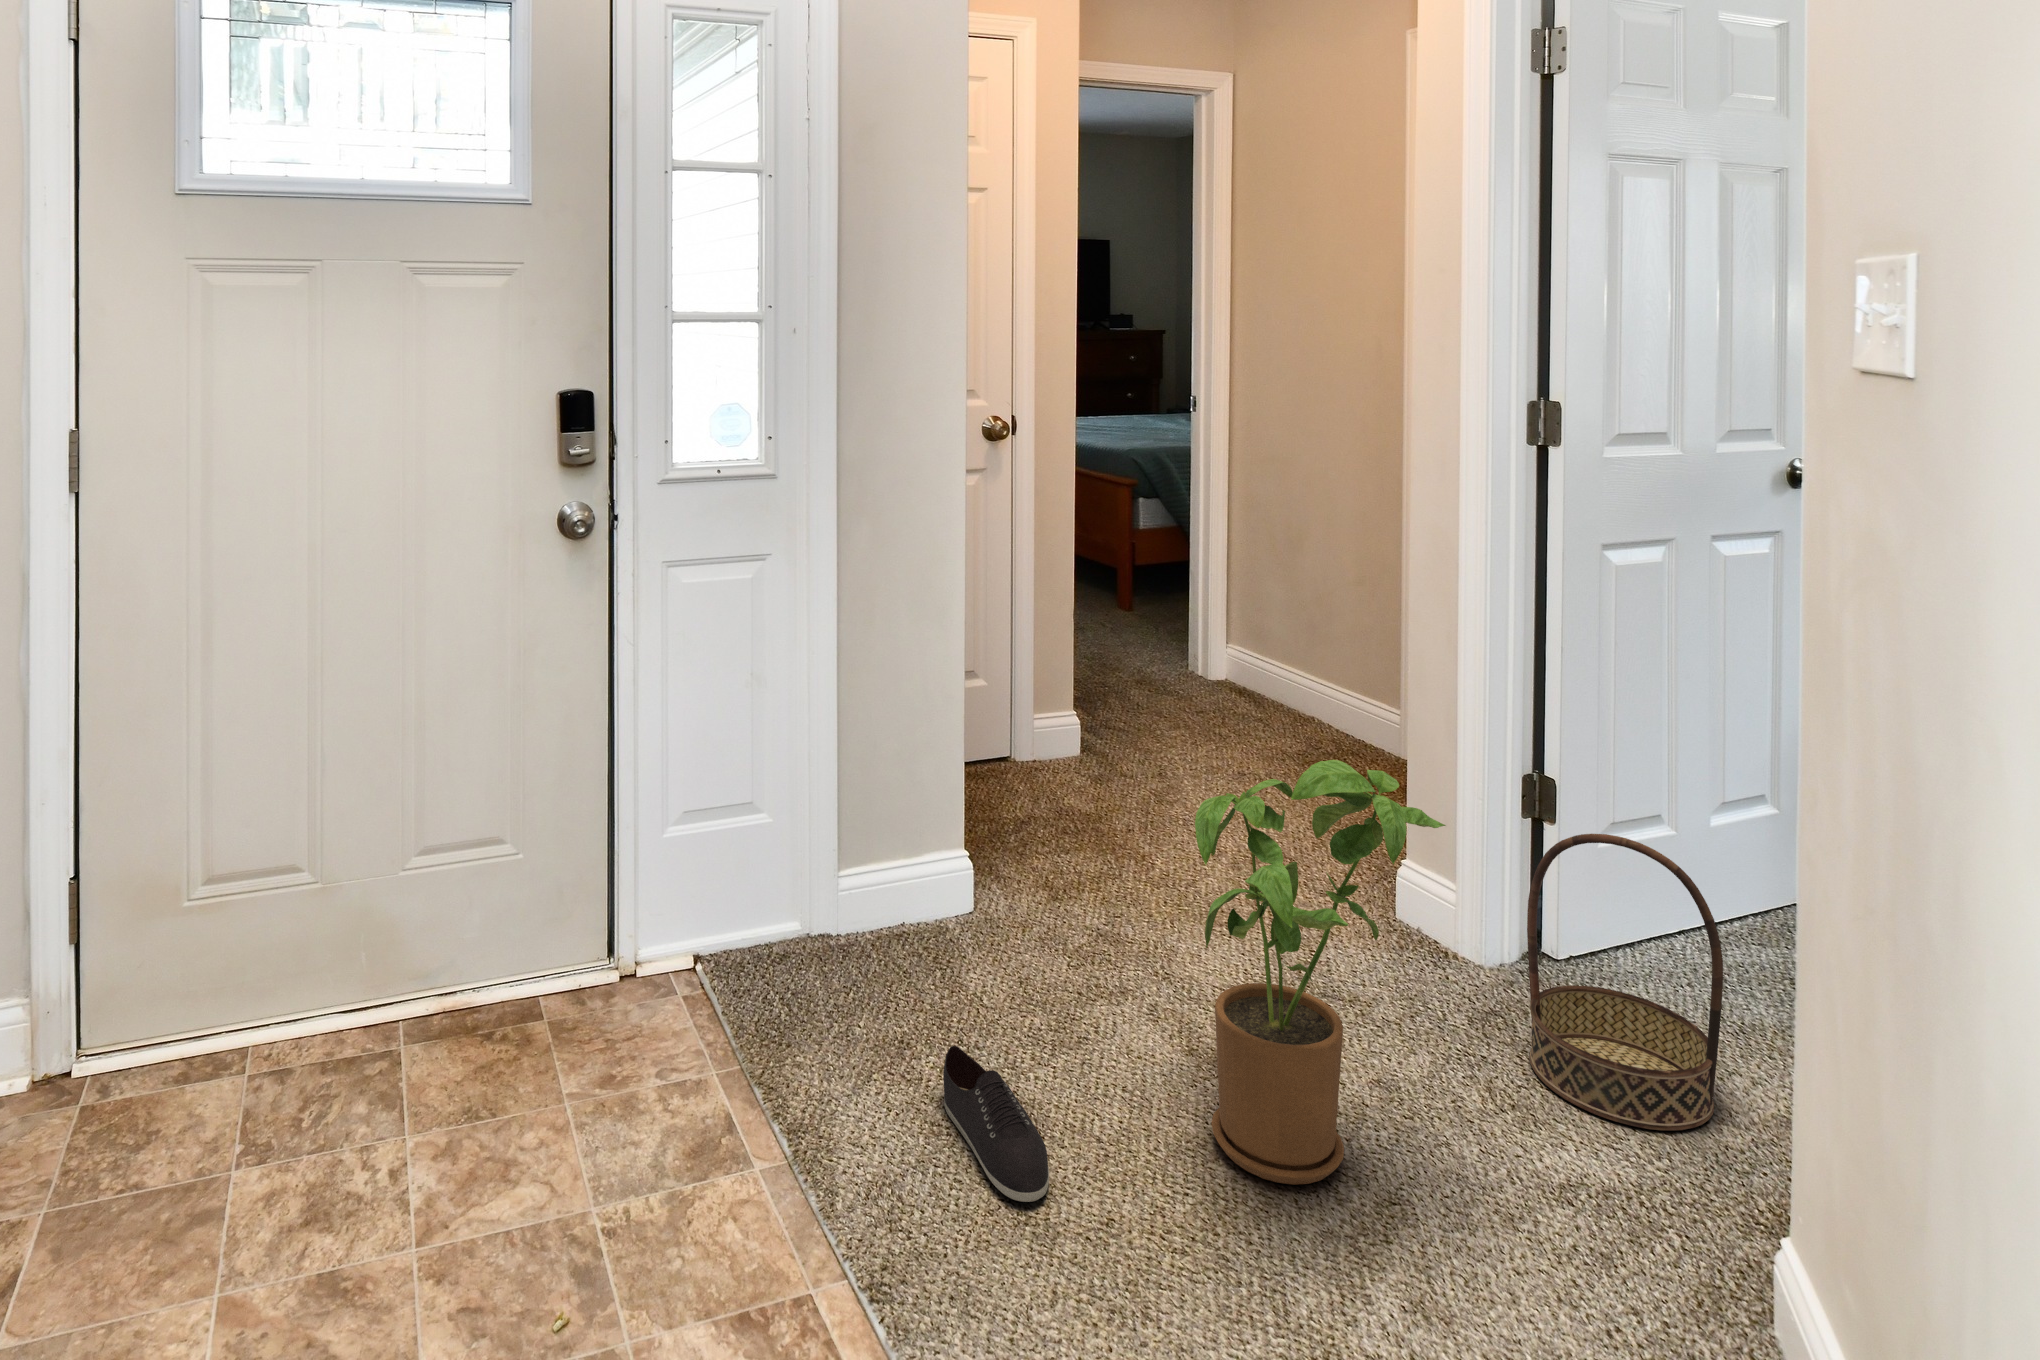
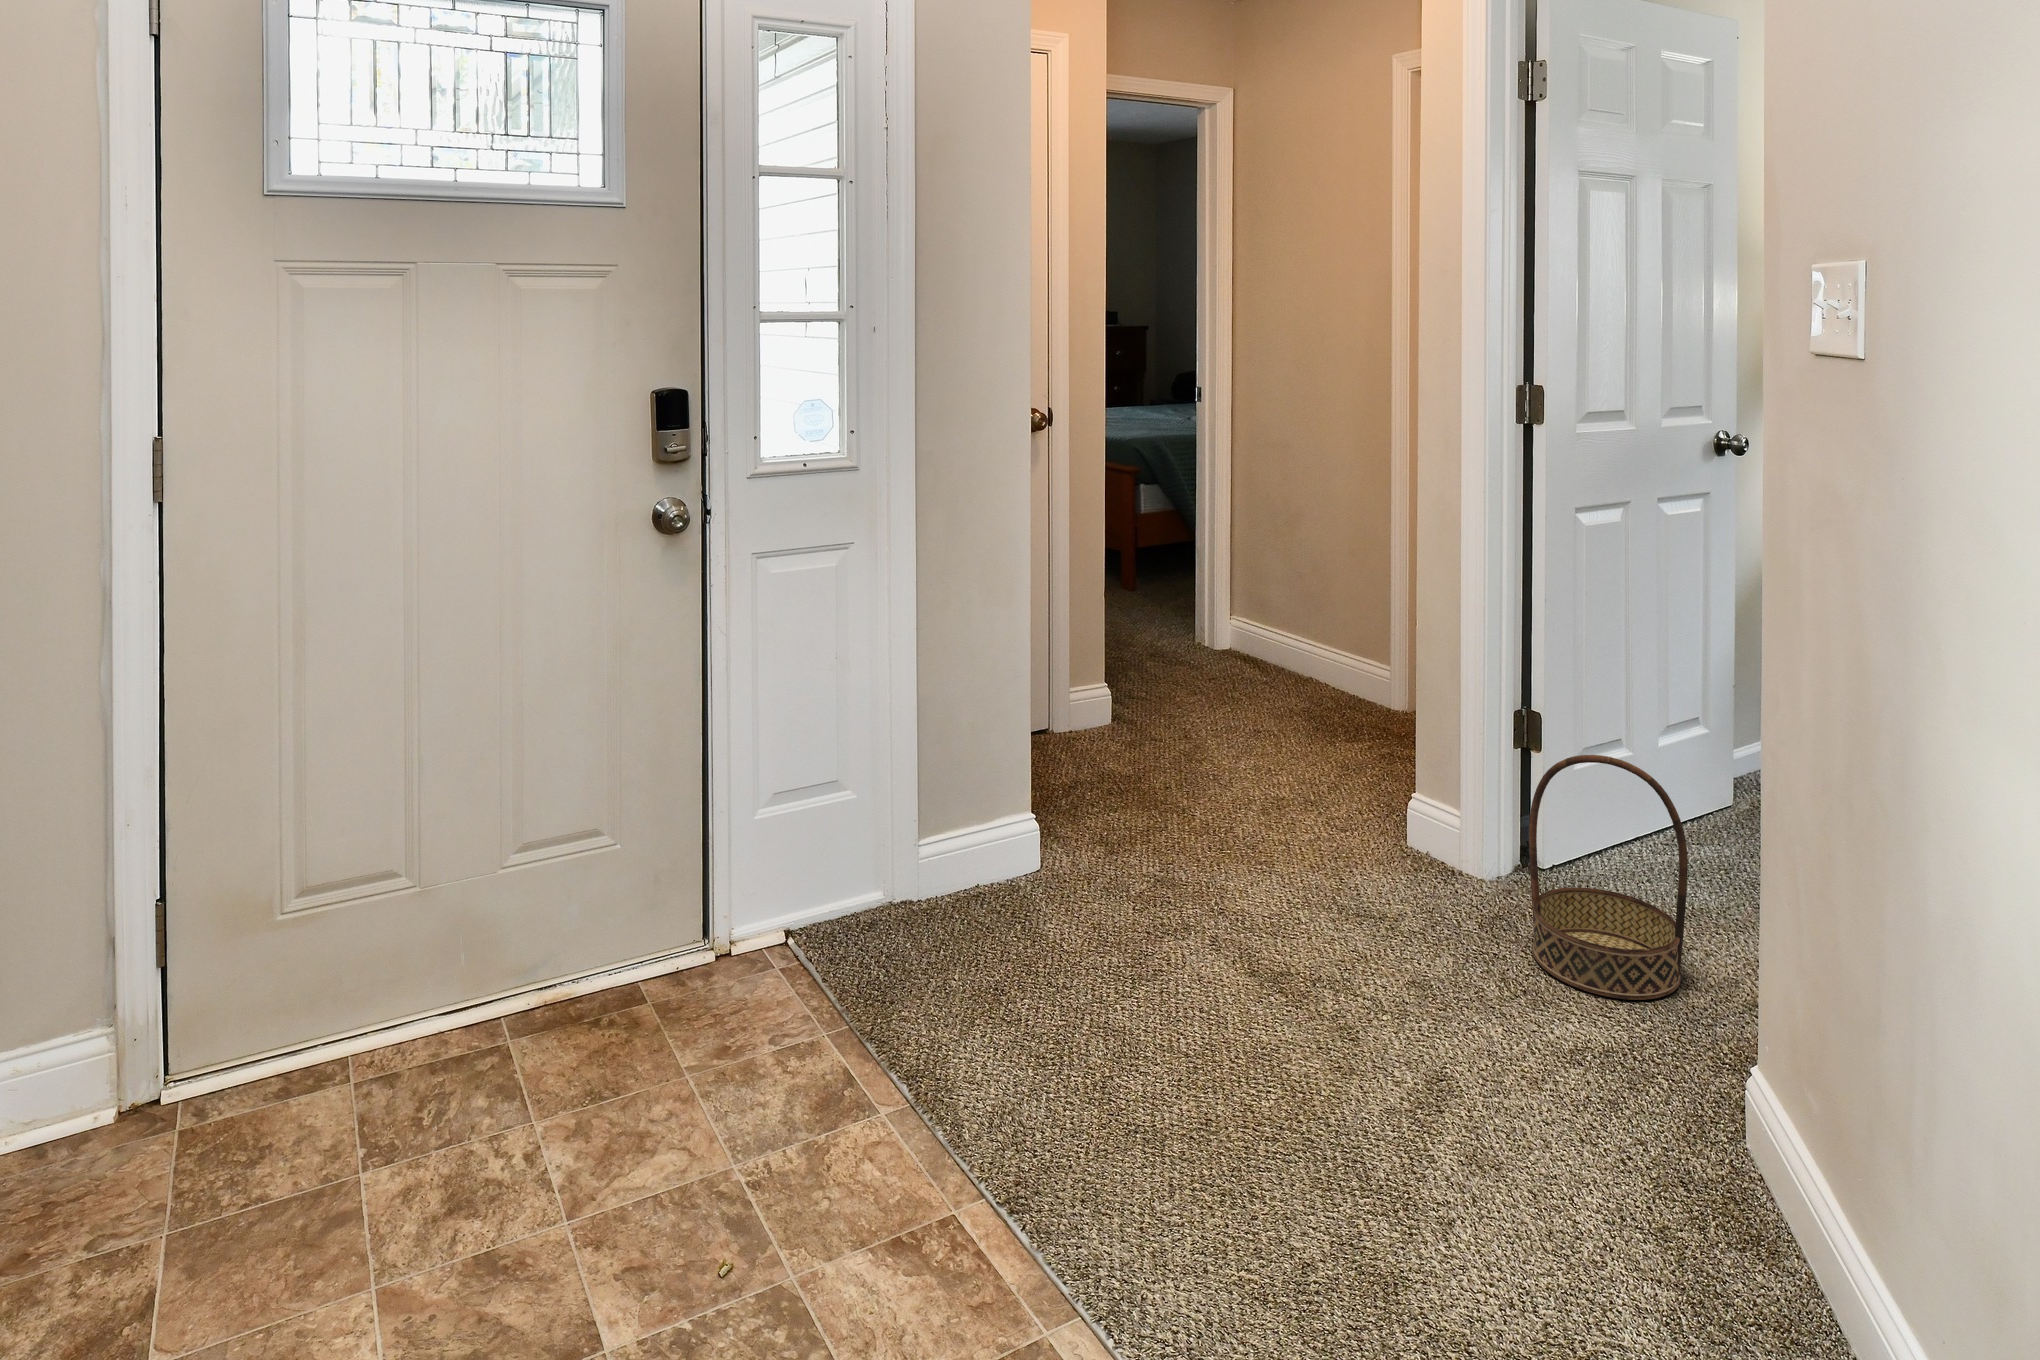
house plant: present [1195,760,1446,1185] -> none [1264,701,1478,1075]
shoe: present [943,1046,1049,1202] -> none [1043,986,1151,1114]

